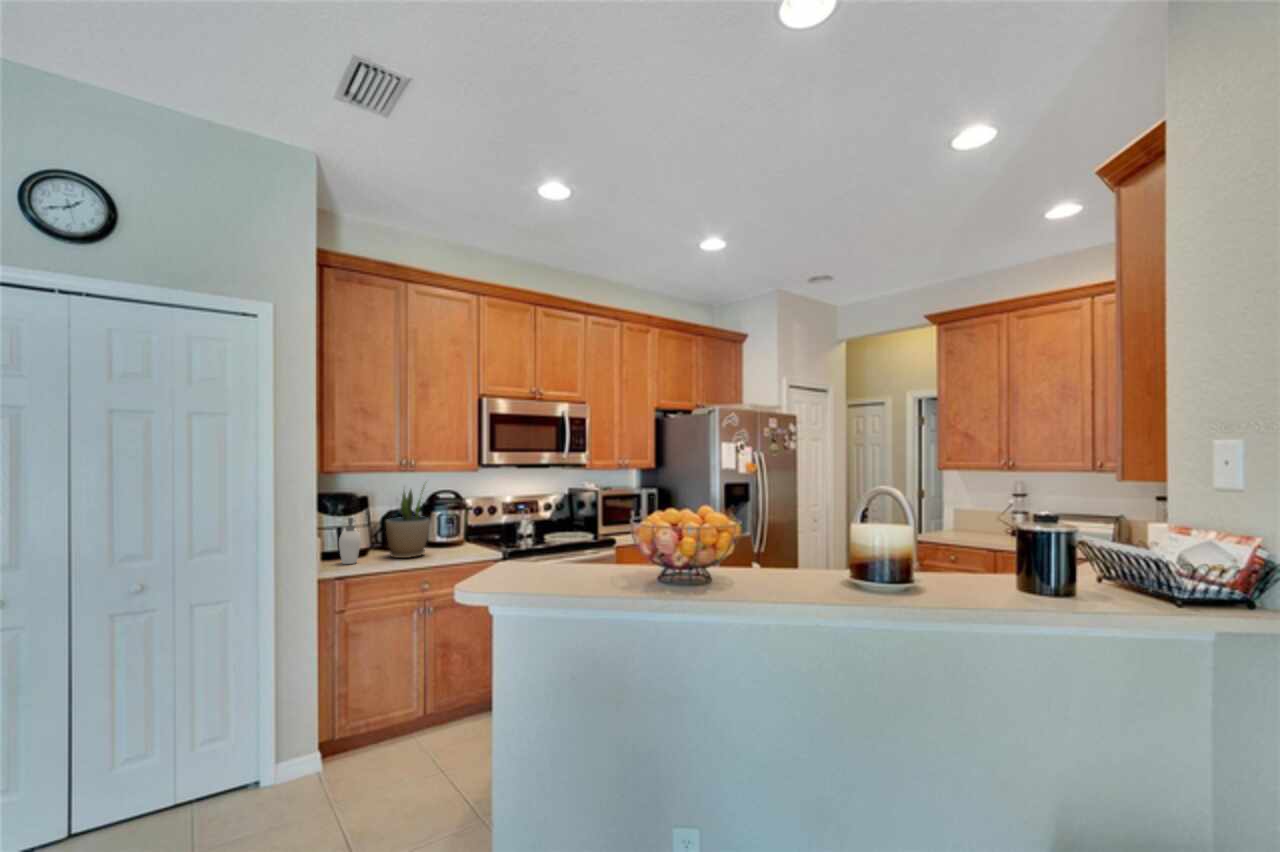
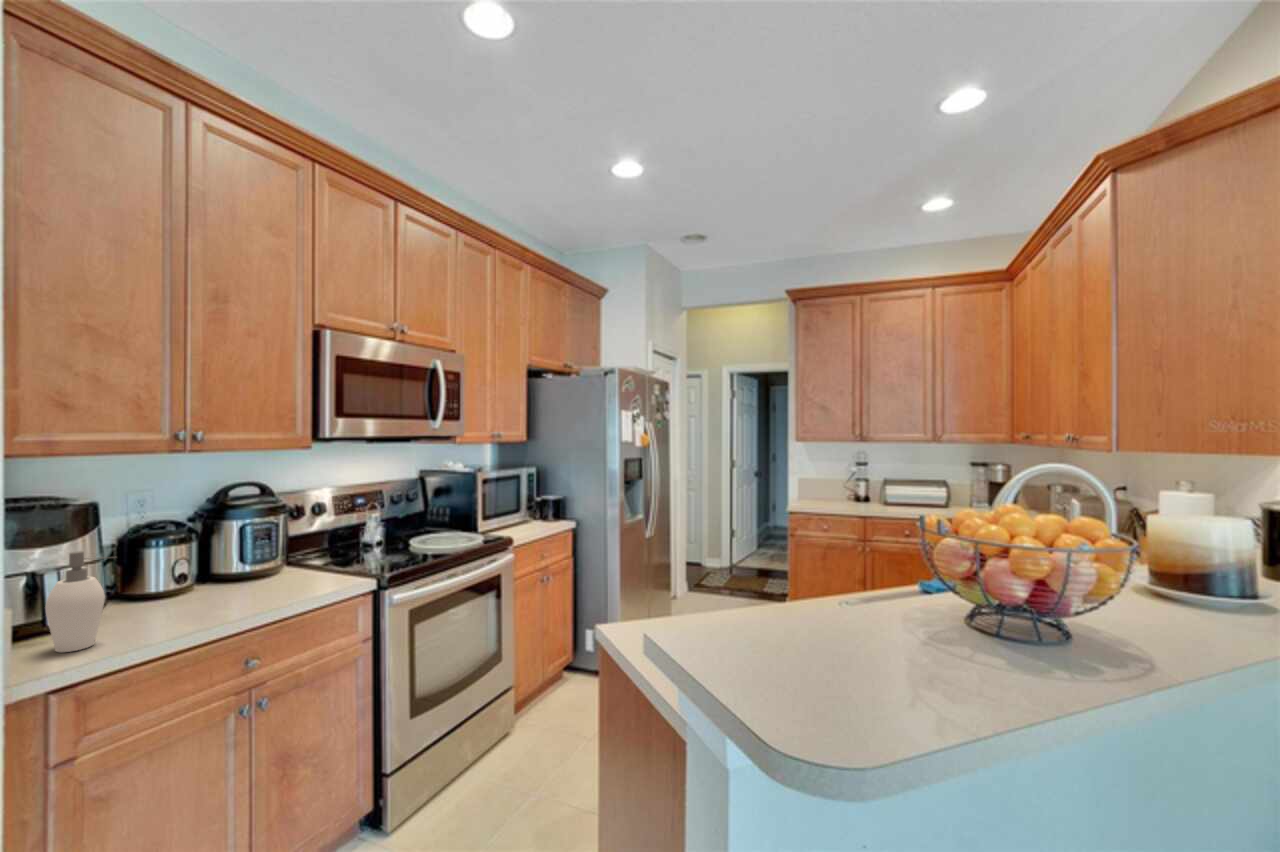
potted plant: present [386,490,429,558] -> none [148,466,245,617]

